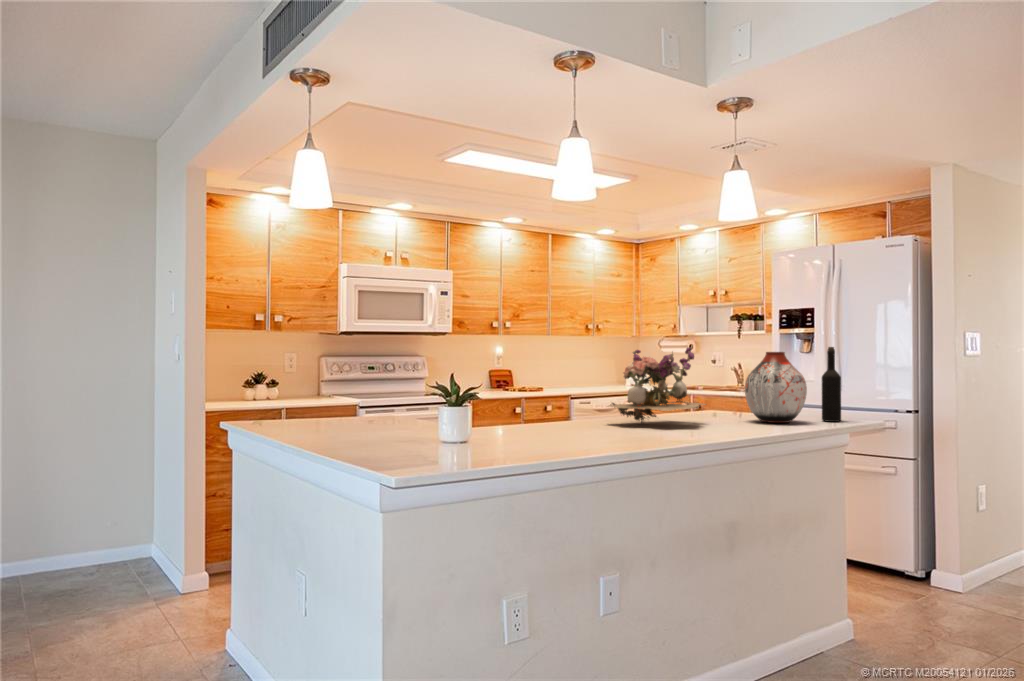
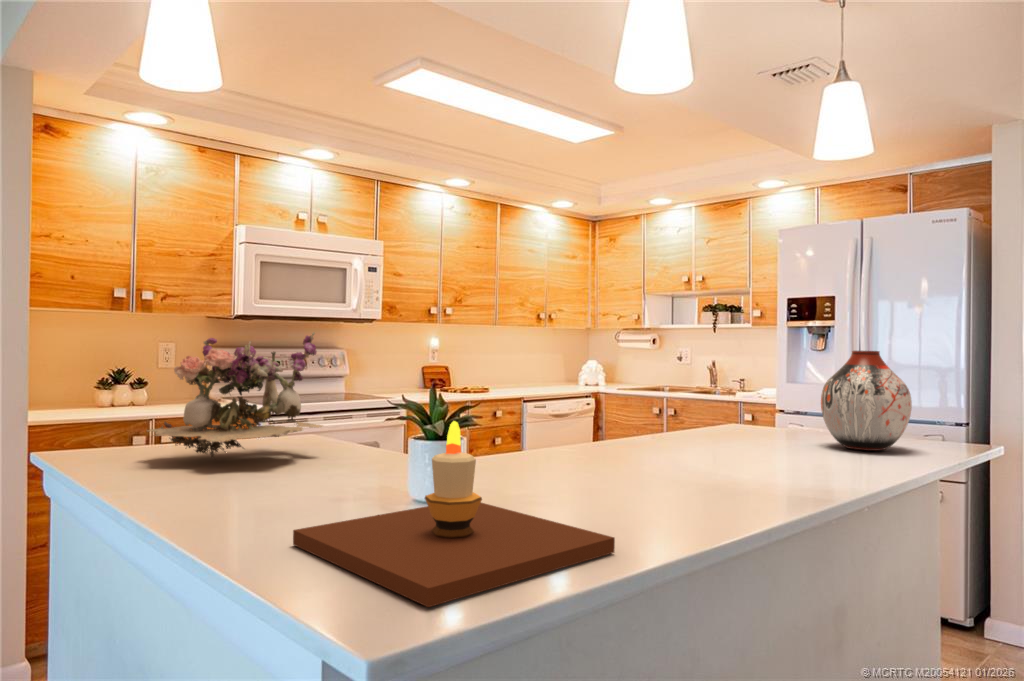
flower arrangement: present [607,345,706,423] -> present [147,332,323,458]
wine bottle: present [822,347,841,422] -> none [917,345,945,447]
candle: none [372,389,530,466] -> present [293,421,615,607]

